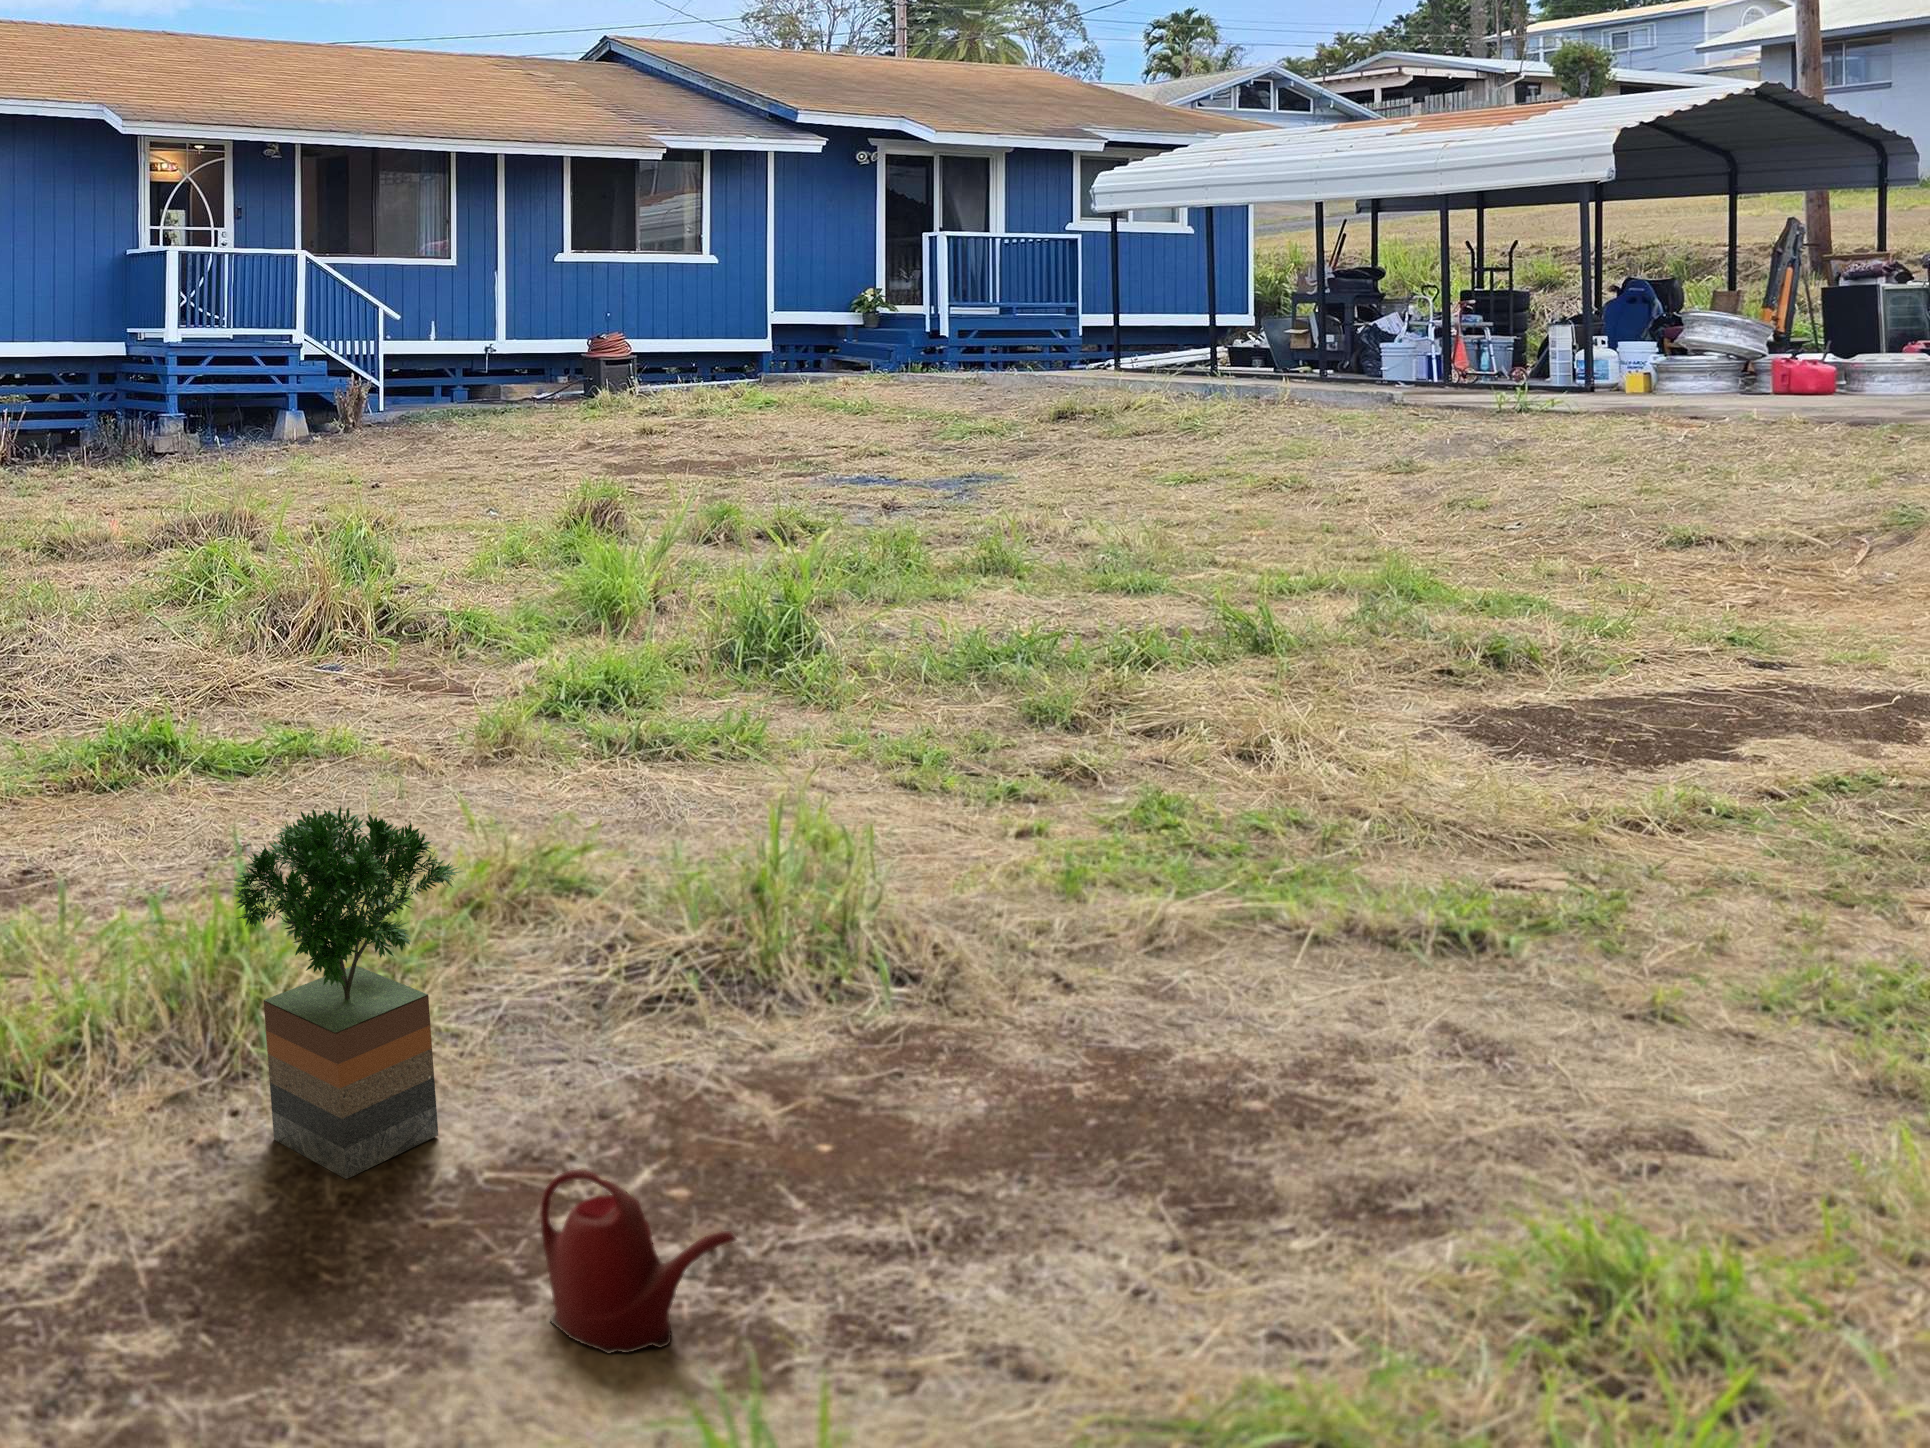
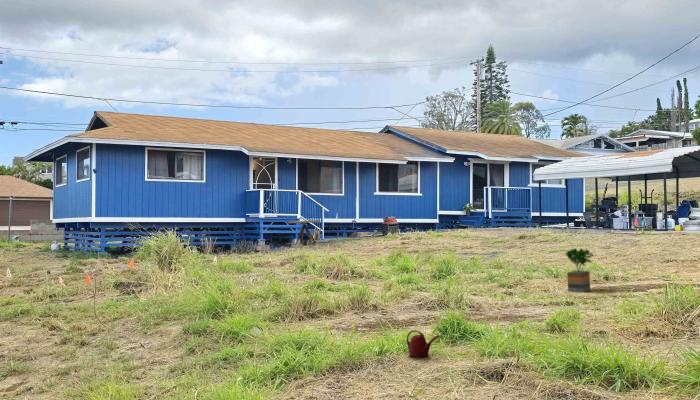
round table: none [258,350,368,433] -> present [288,220,320,244]
potted tree: present [234,806,461,1179] -> present [566,248,593,293]

